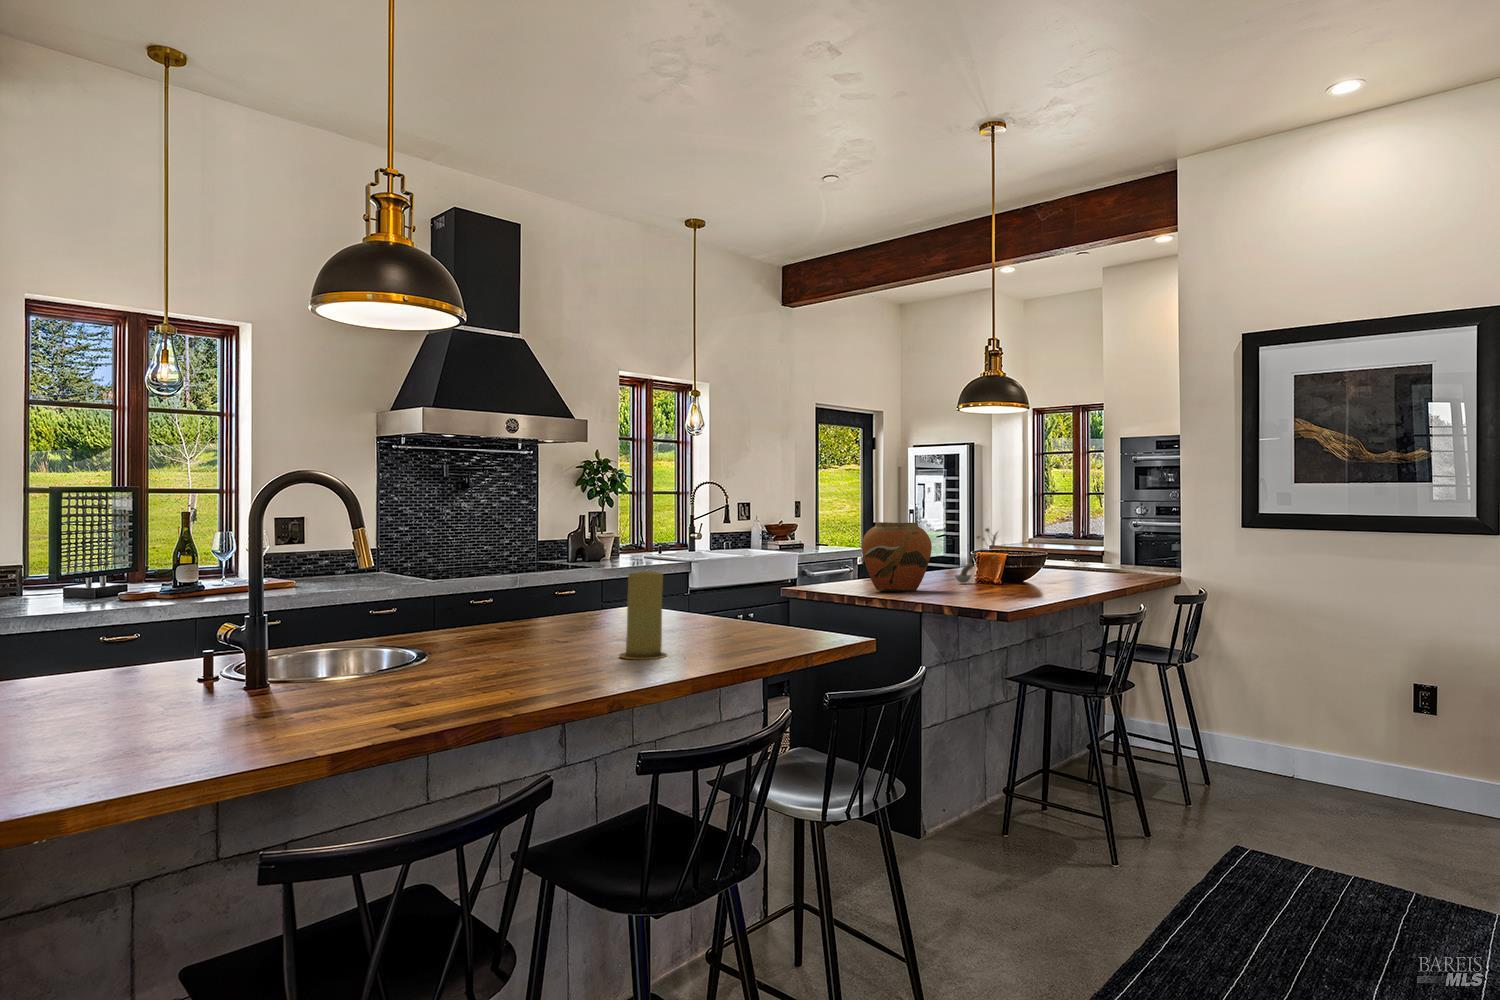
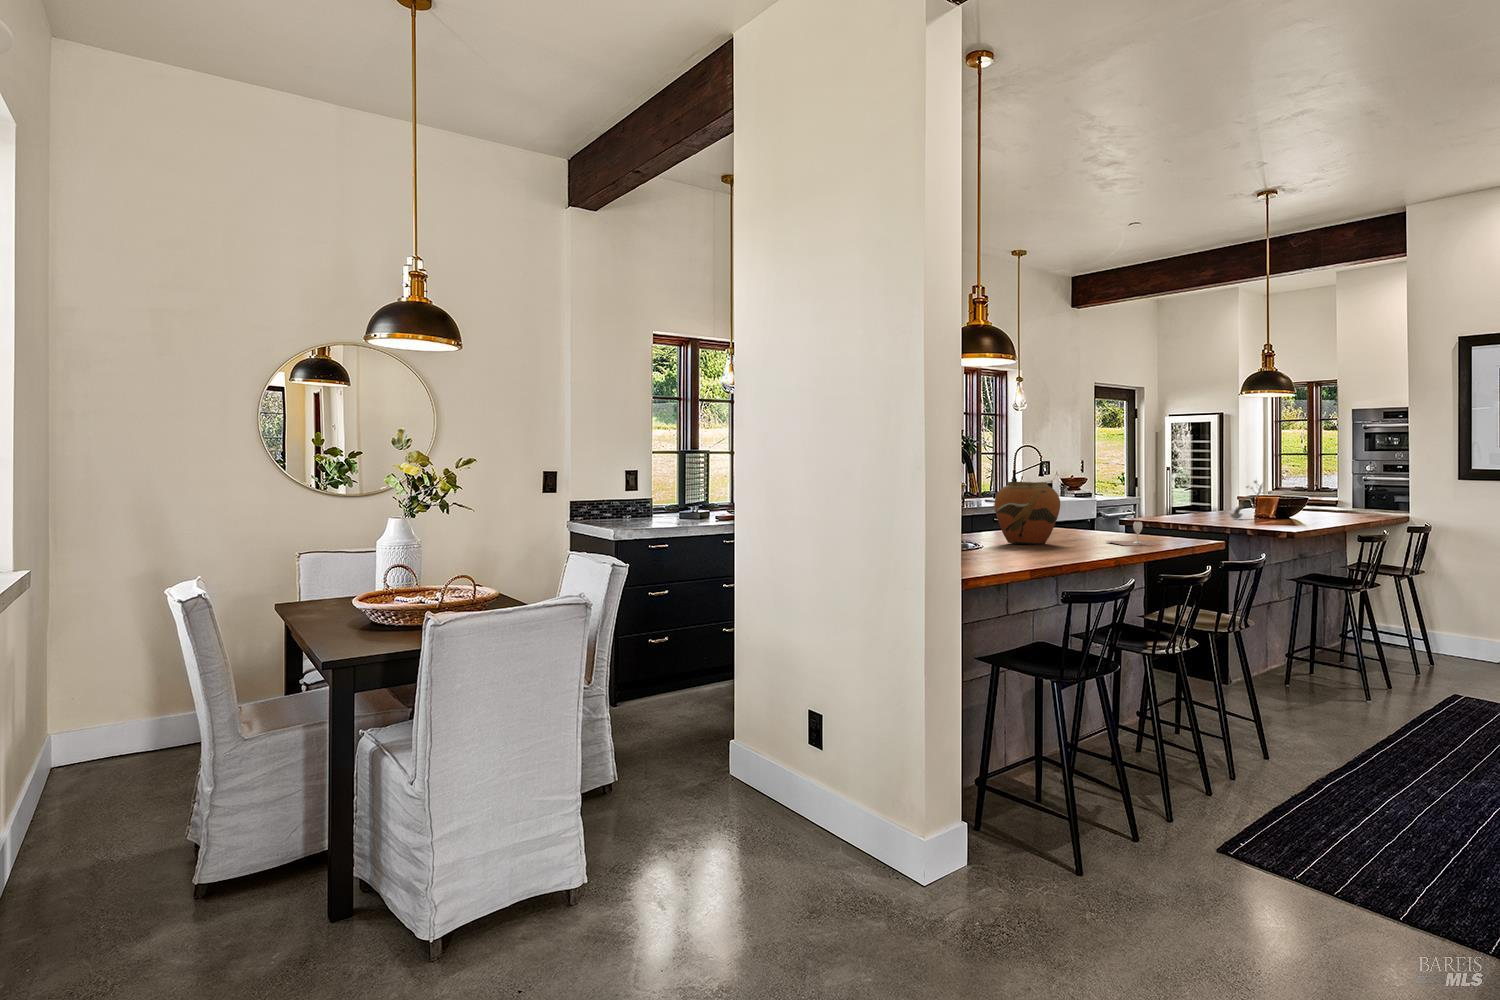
vase: present [862,522,932,592] -> present [995,482,1060,545]
candle: present [619,571,667,659] -> none [1078,503,1106,549]
wine glass: none [696,602,796,647] -> present [1107,522,1158,546]

